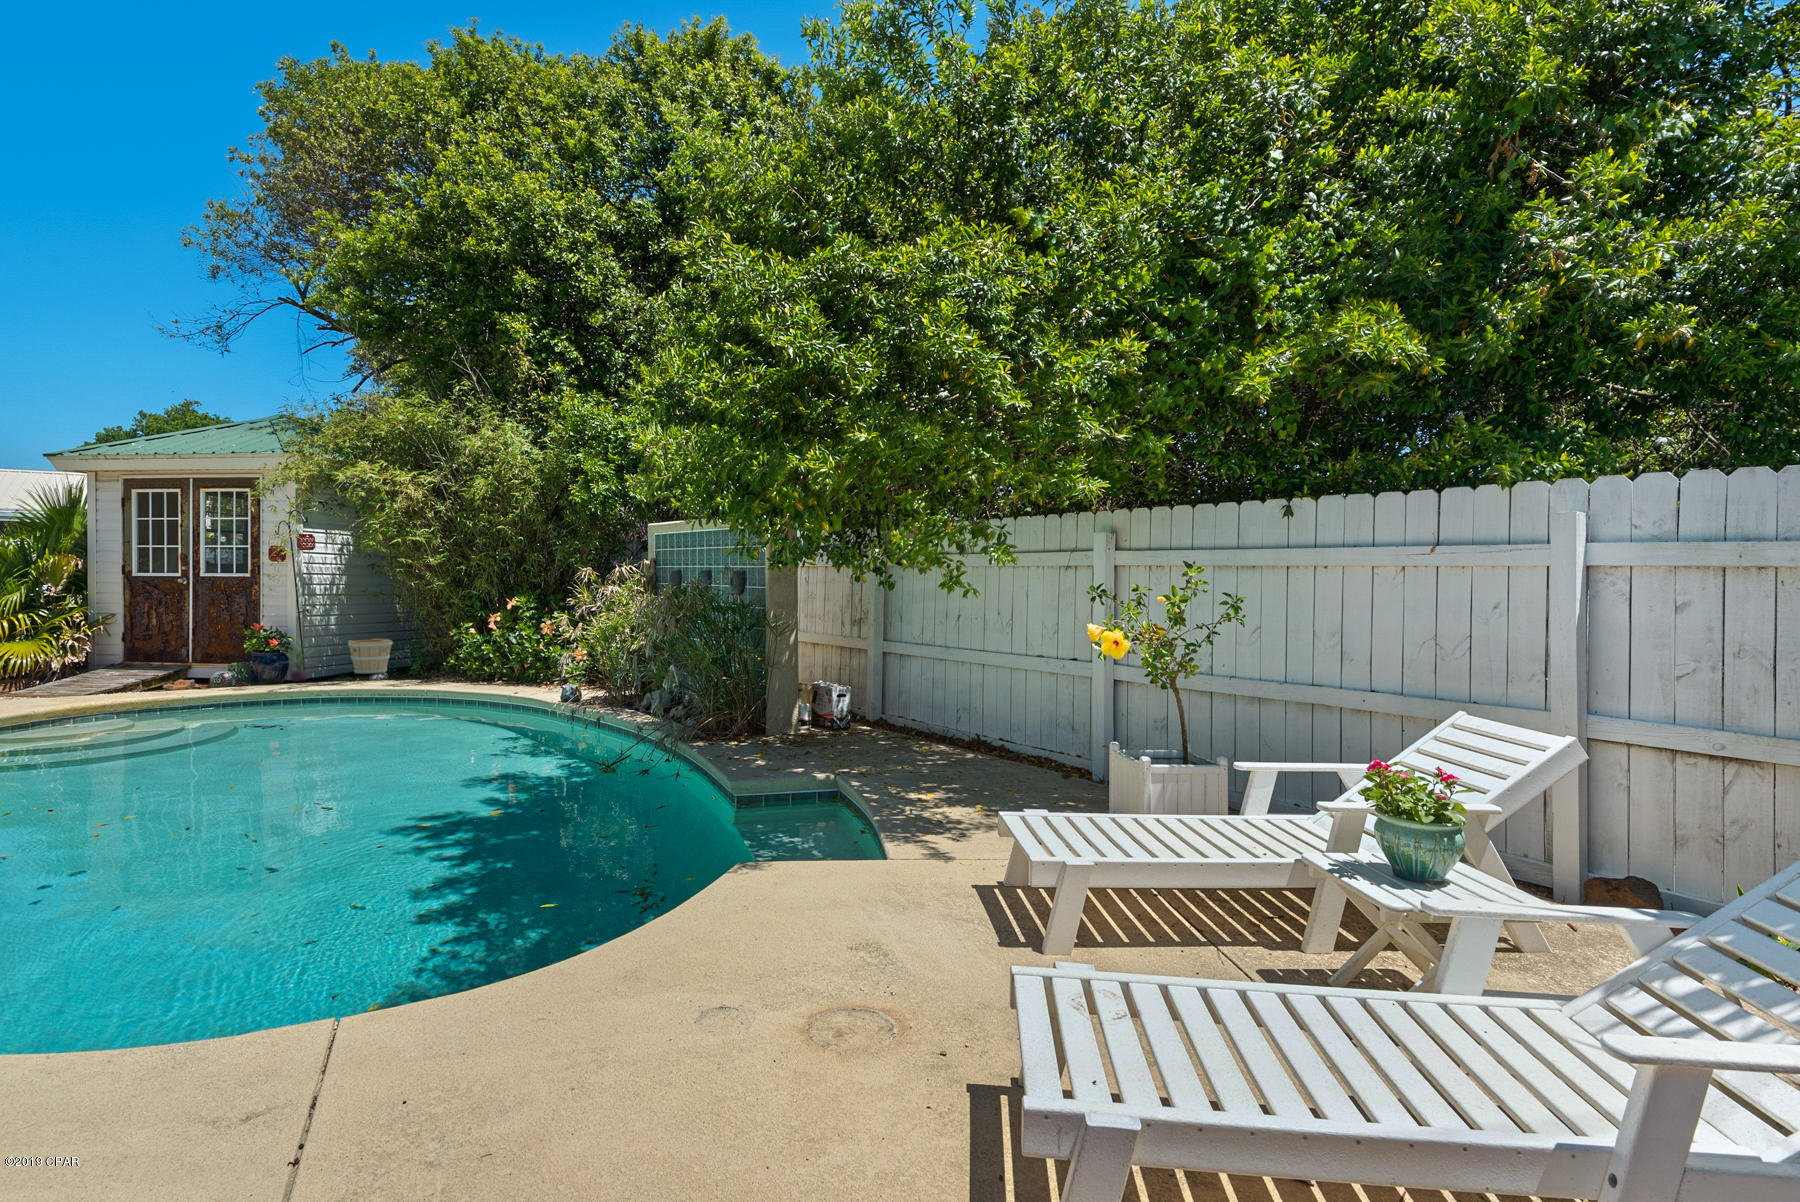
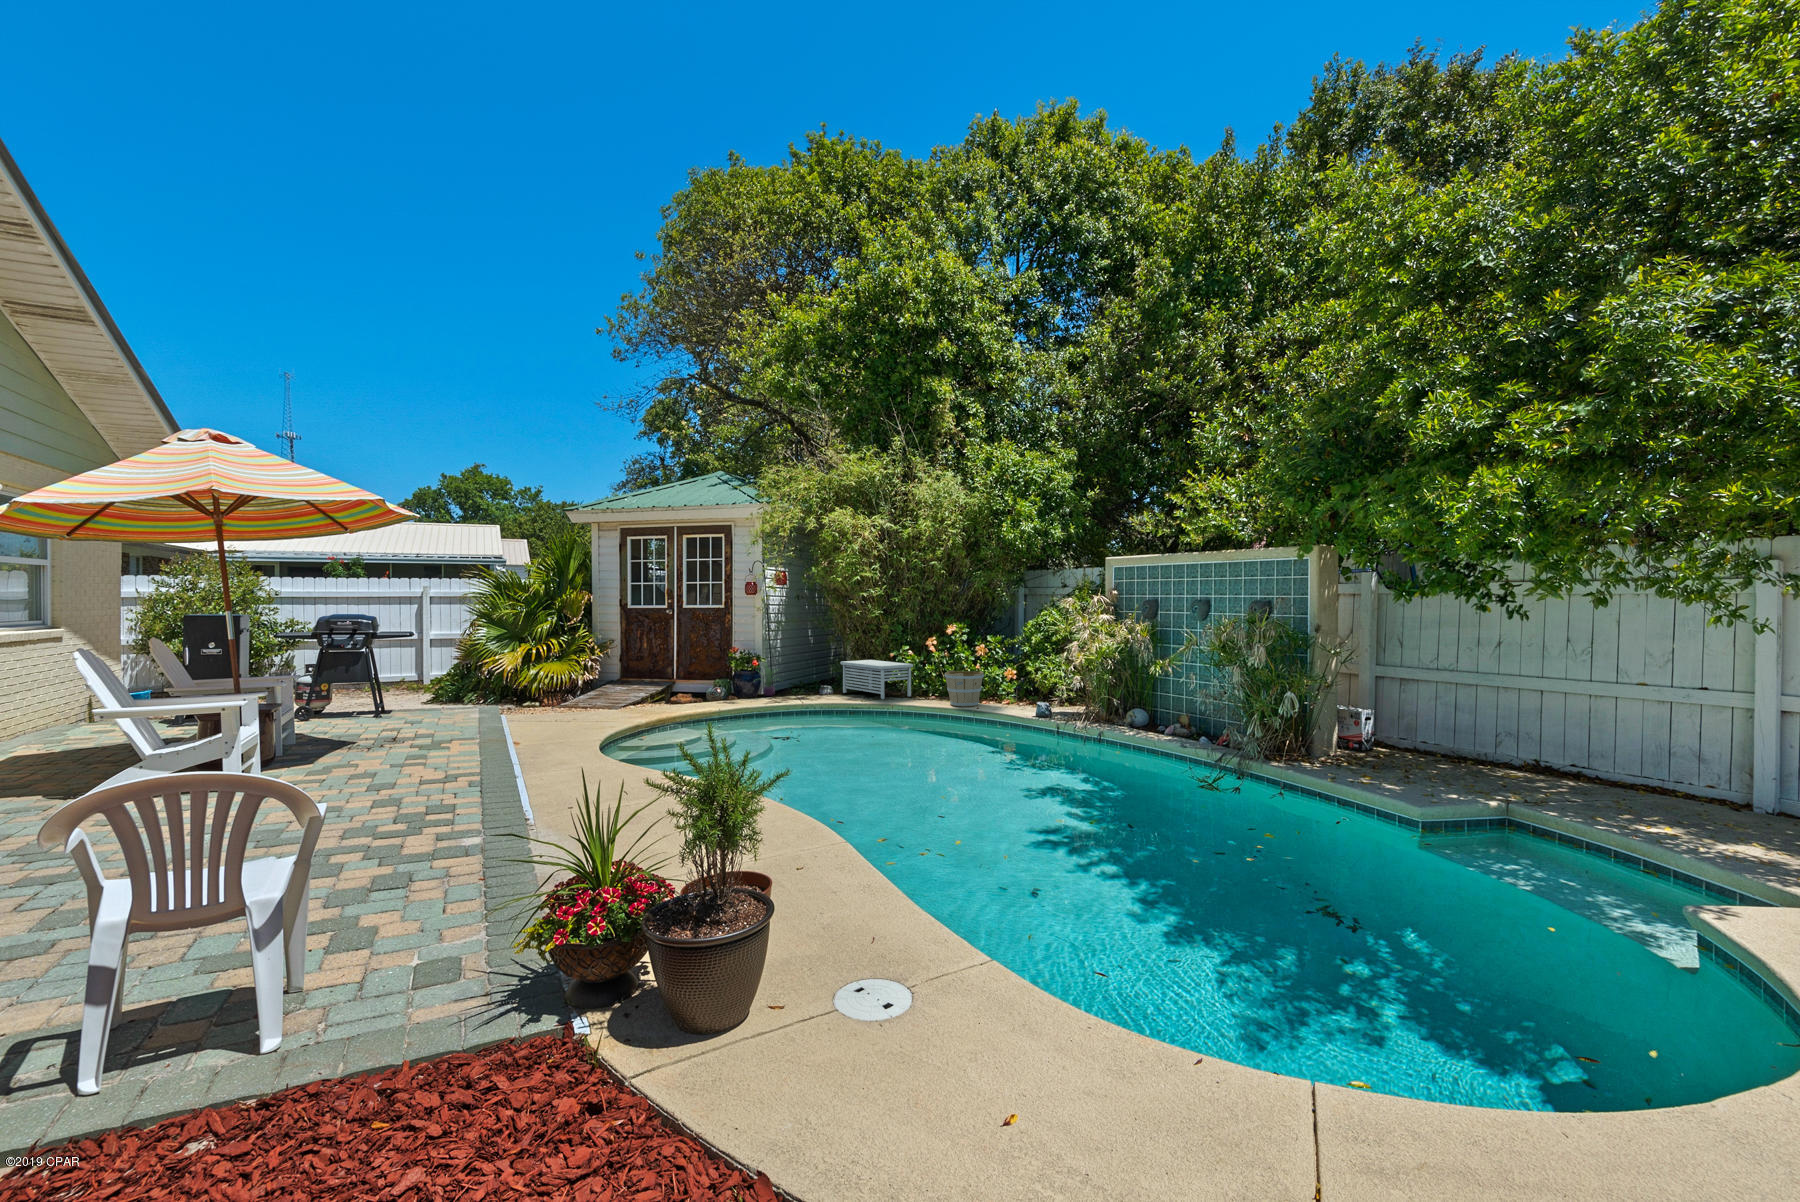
wooden bucket: present [348,639,393,674] -> present [945,670,984,707]
storage bench: none [394,640,472,684] -> present [840,660,913,699]

